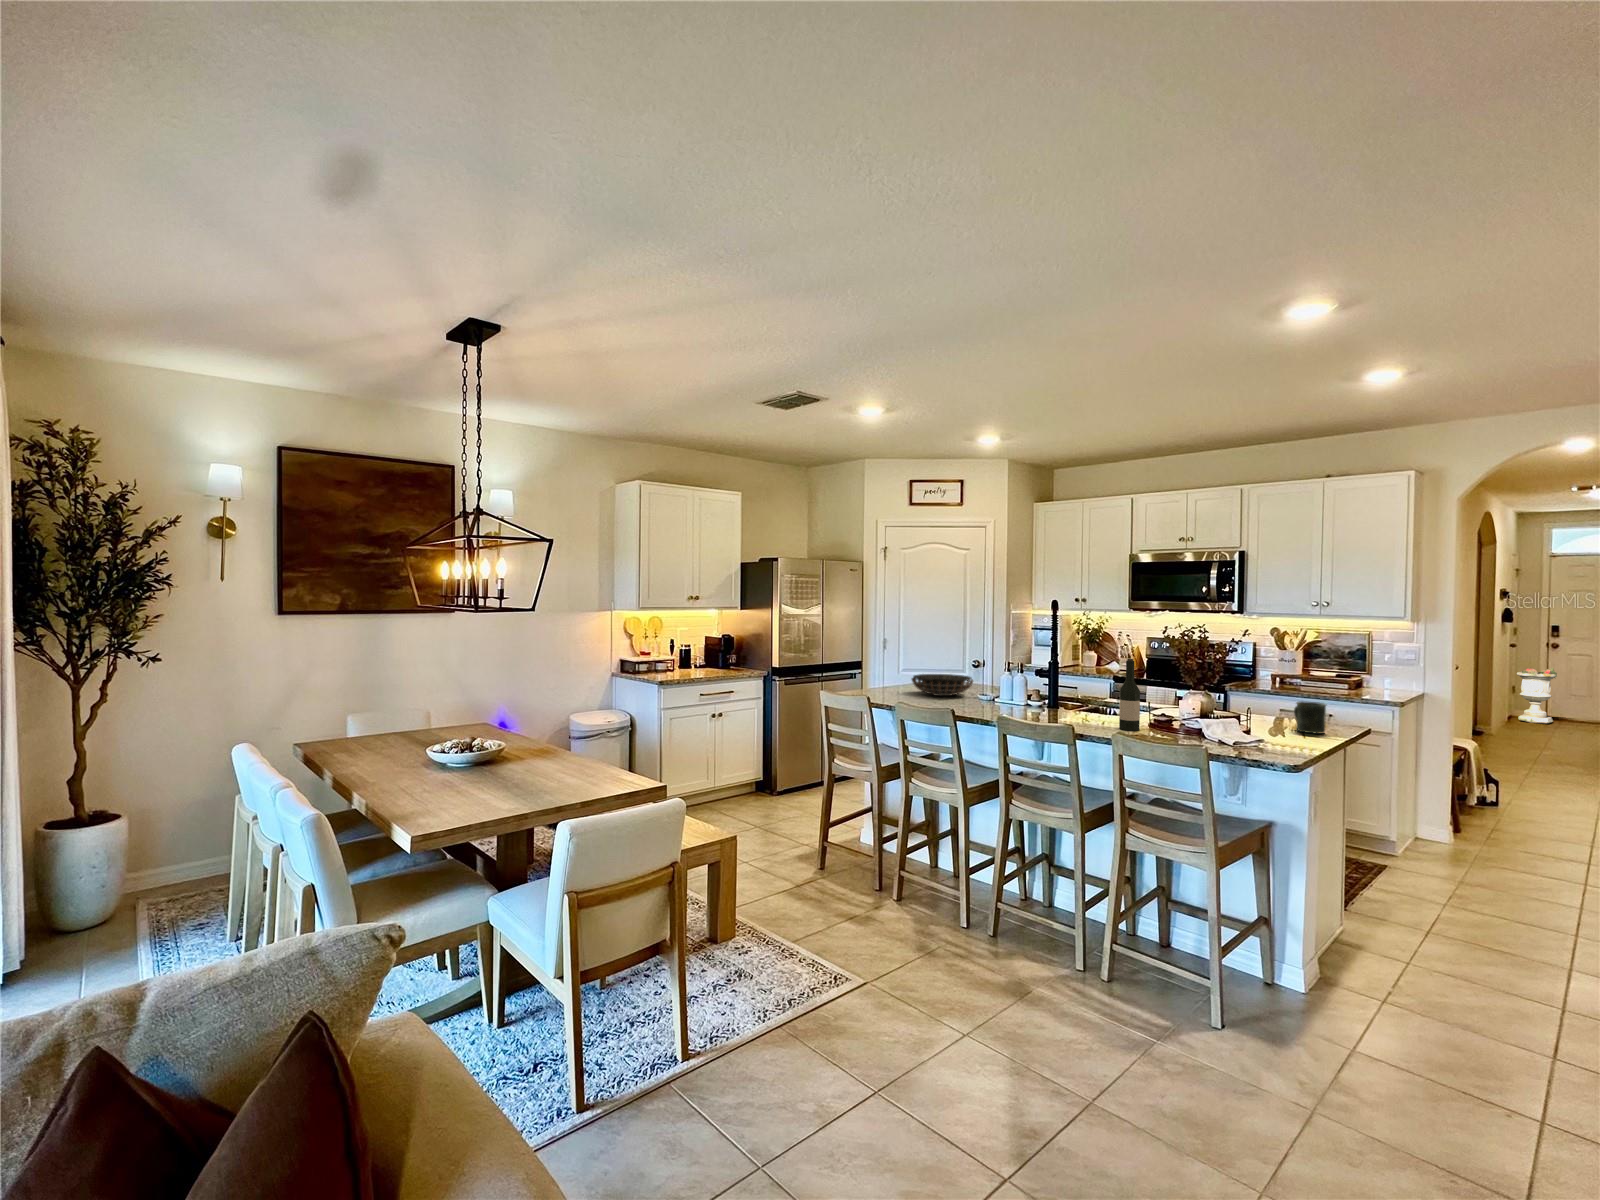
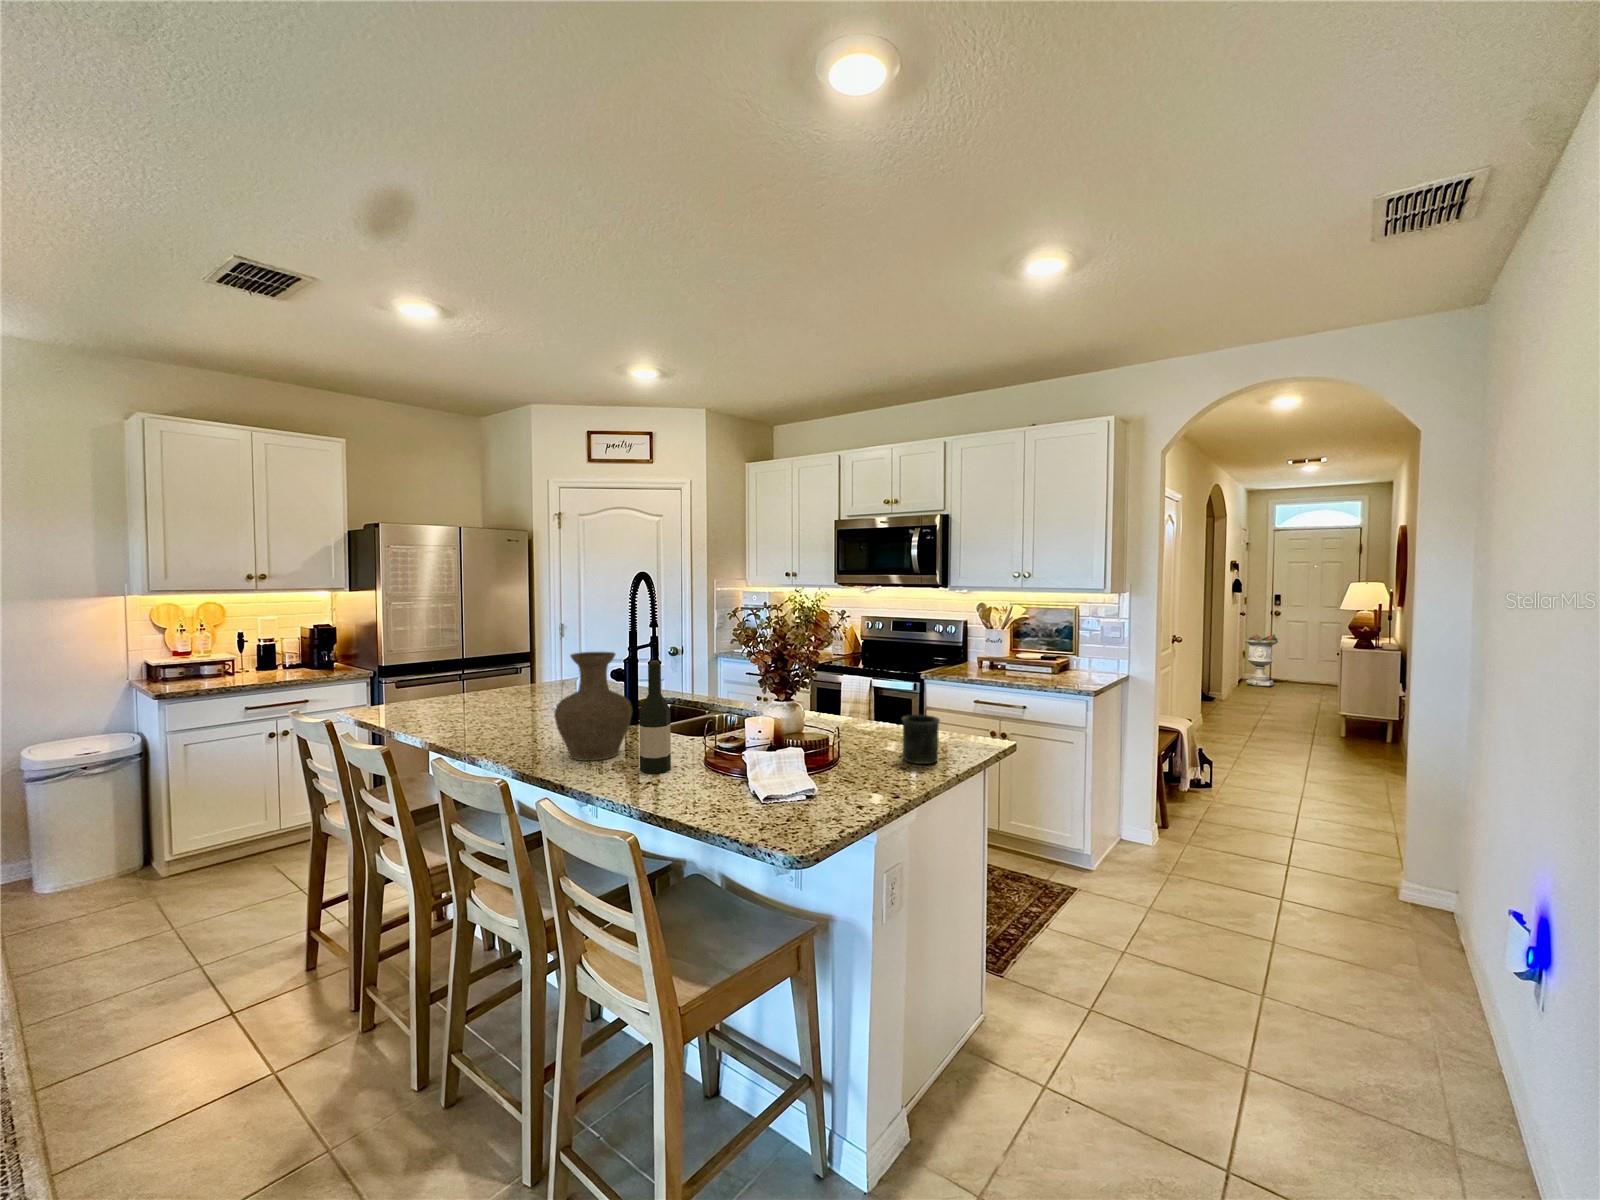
vase: none [1044,654,1097,724] -> present [554,652,632,761]
decorative bowl: present [912,674,973,696] -> none [462,675,555,708]

